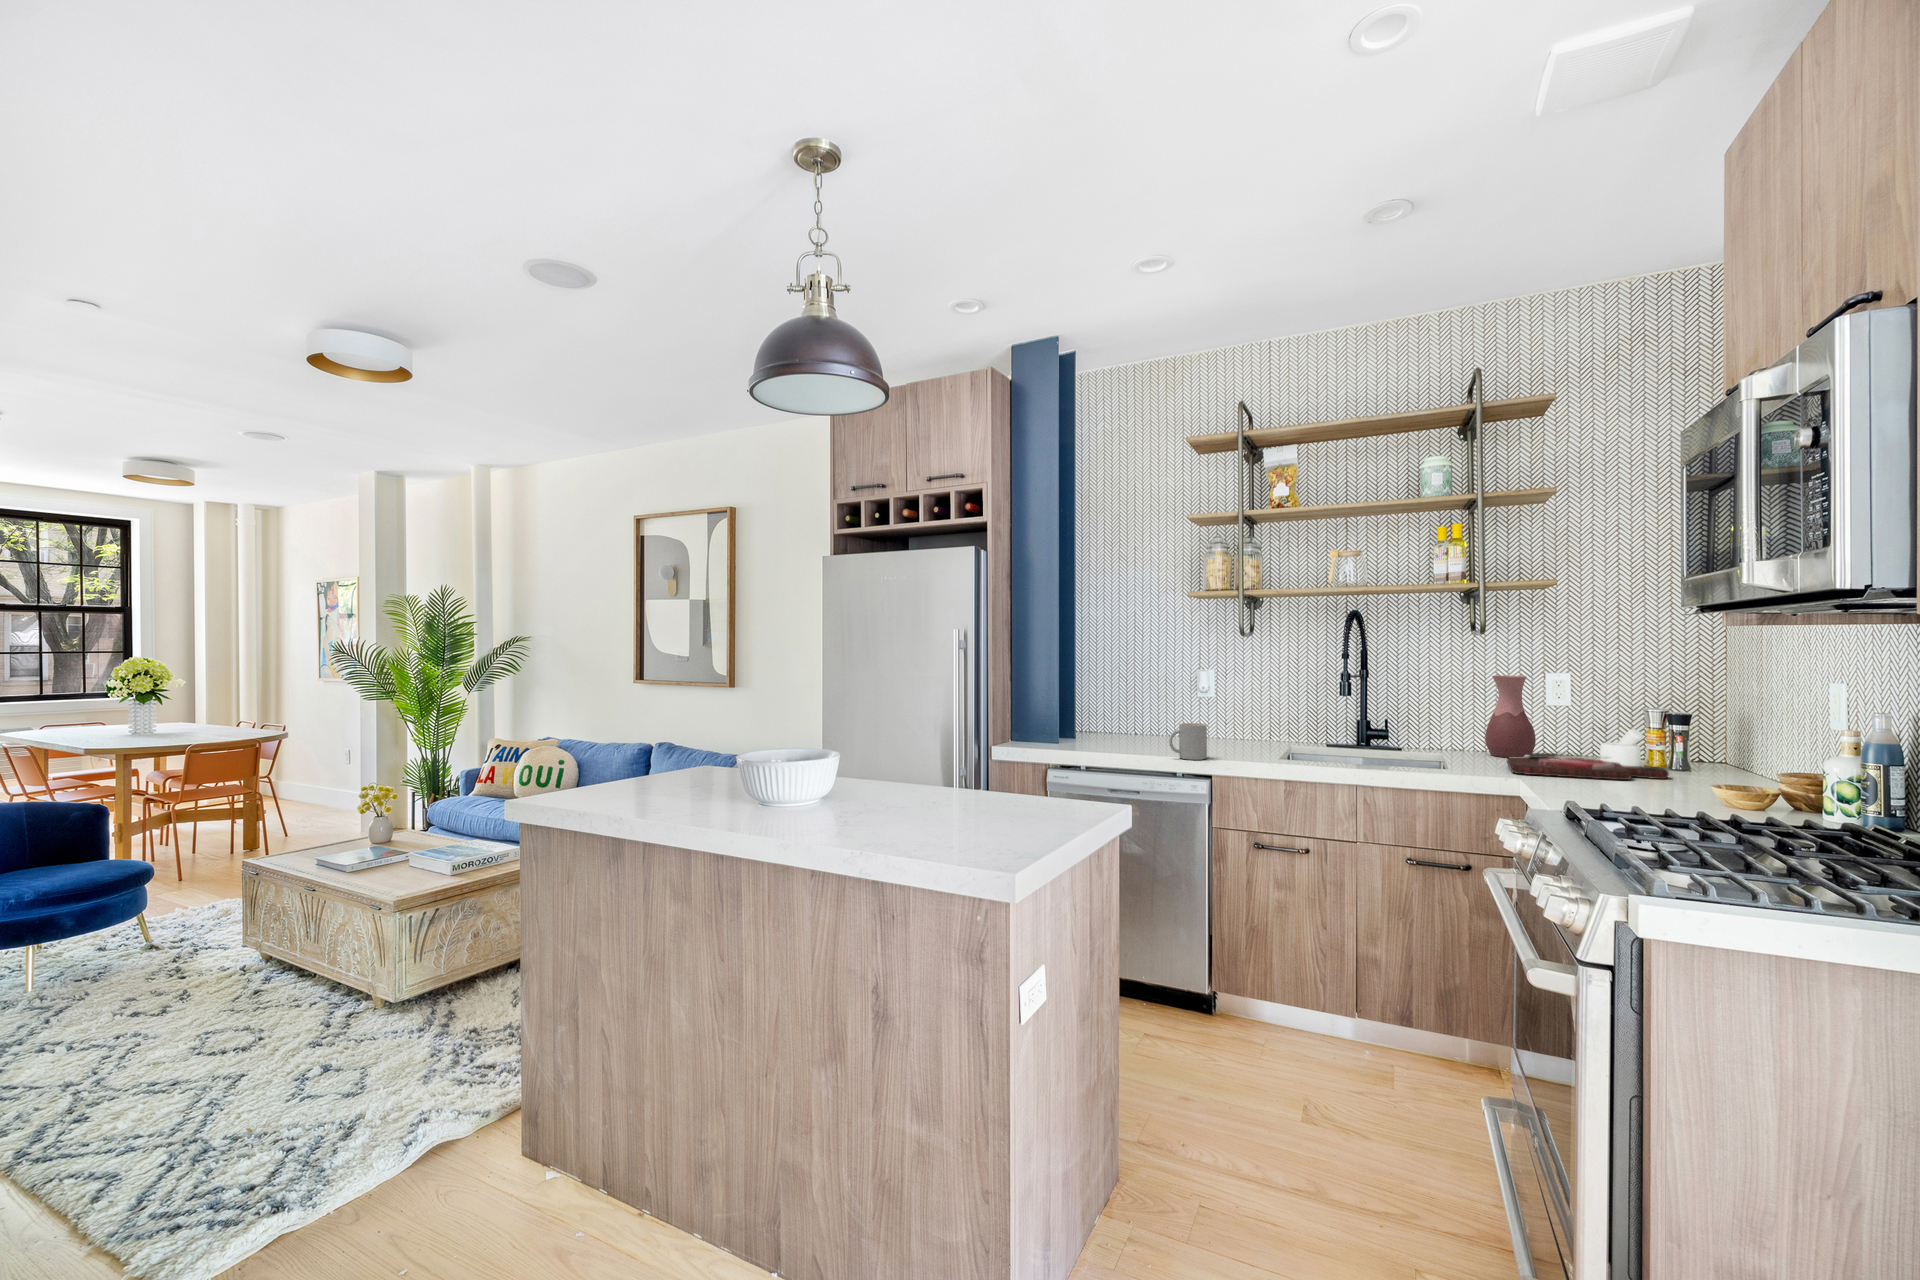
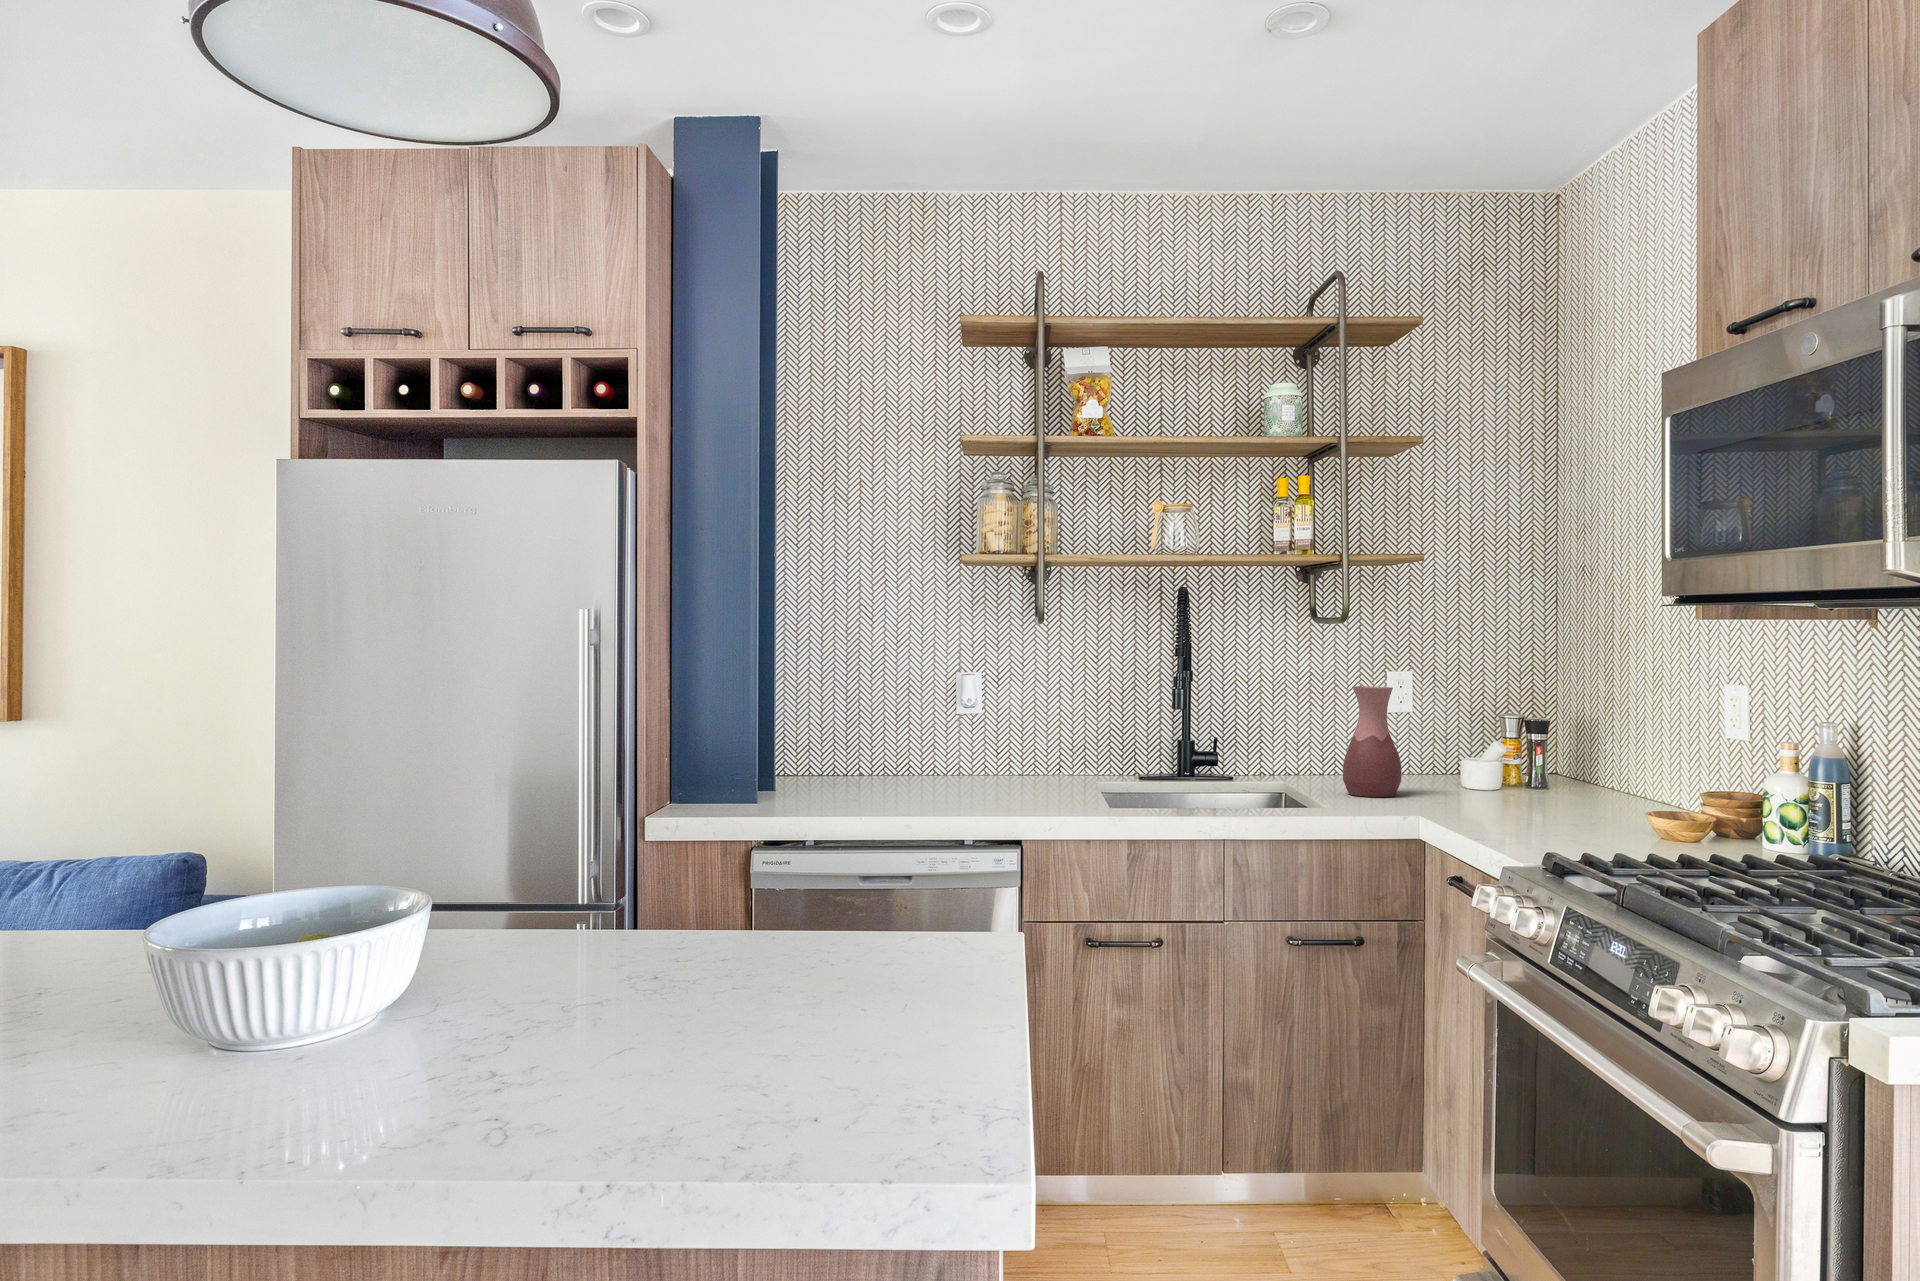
mug: present [1169,723,1207,760] -> none [955,760,1009,817]
cutting board: present [1507,755,1669,780] -> none [1387,789,1569,818]

